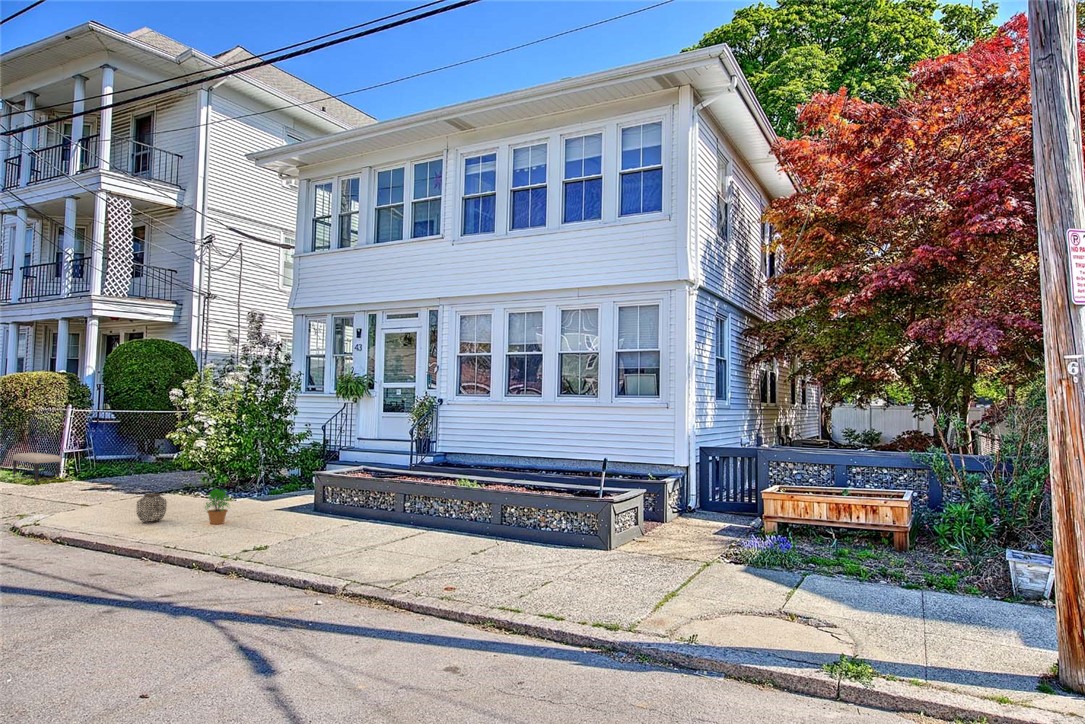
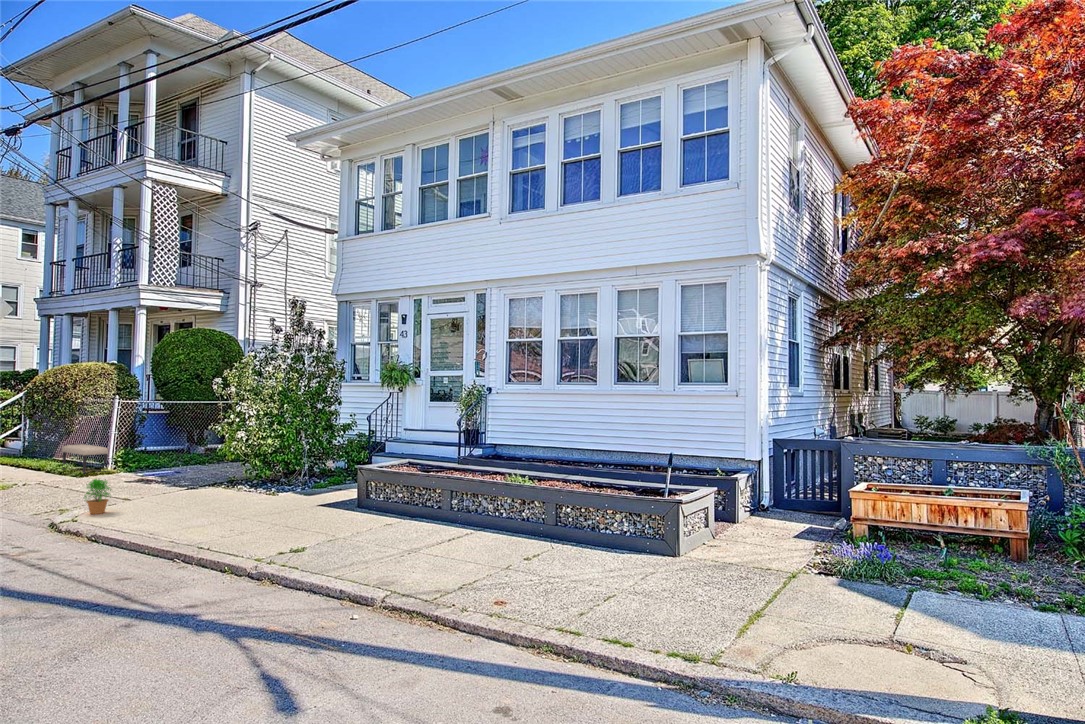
potted plant: present [205,489,229,524] -> present [84,479,111,514]
woven basket: present [137,493,166,523] -> none [174,489,205,520]

